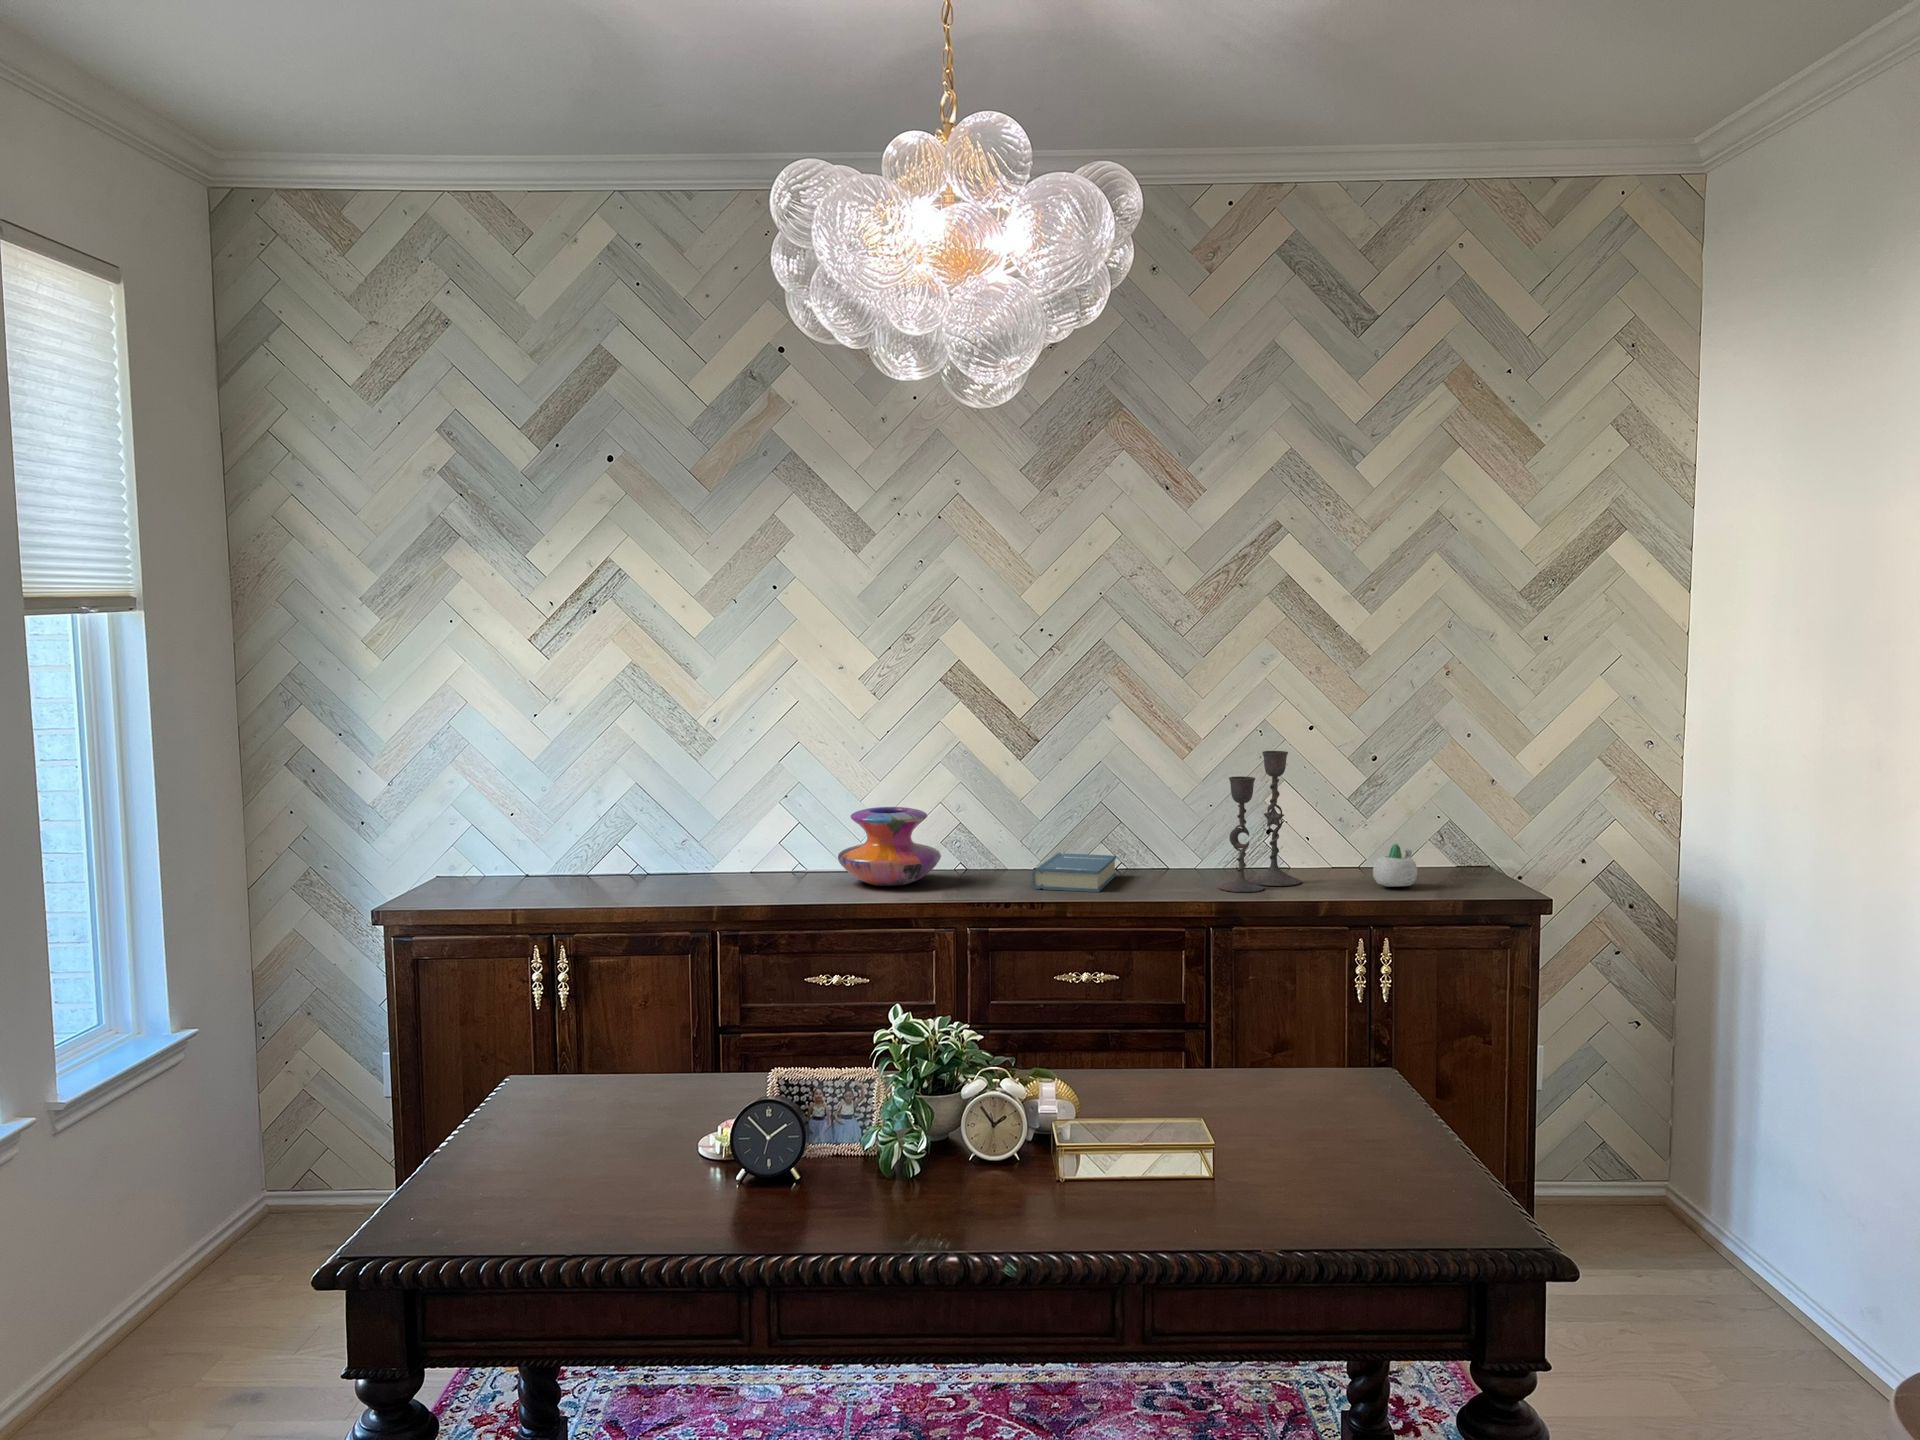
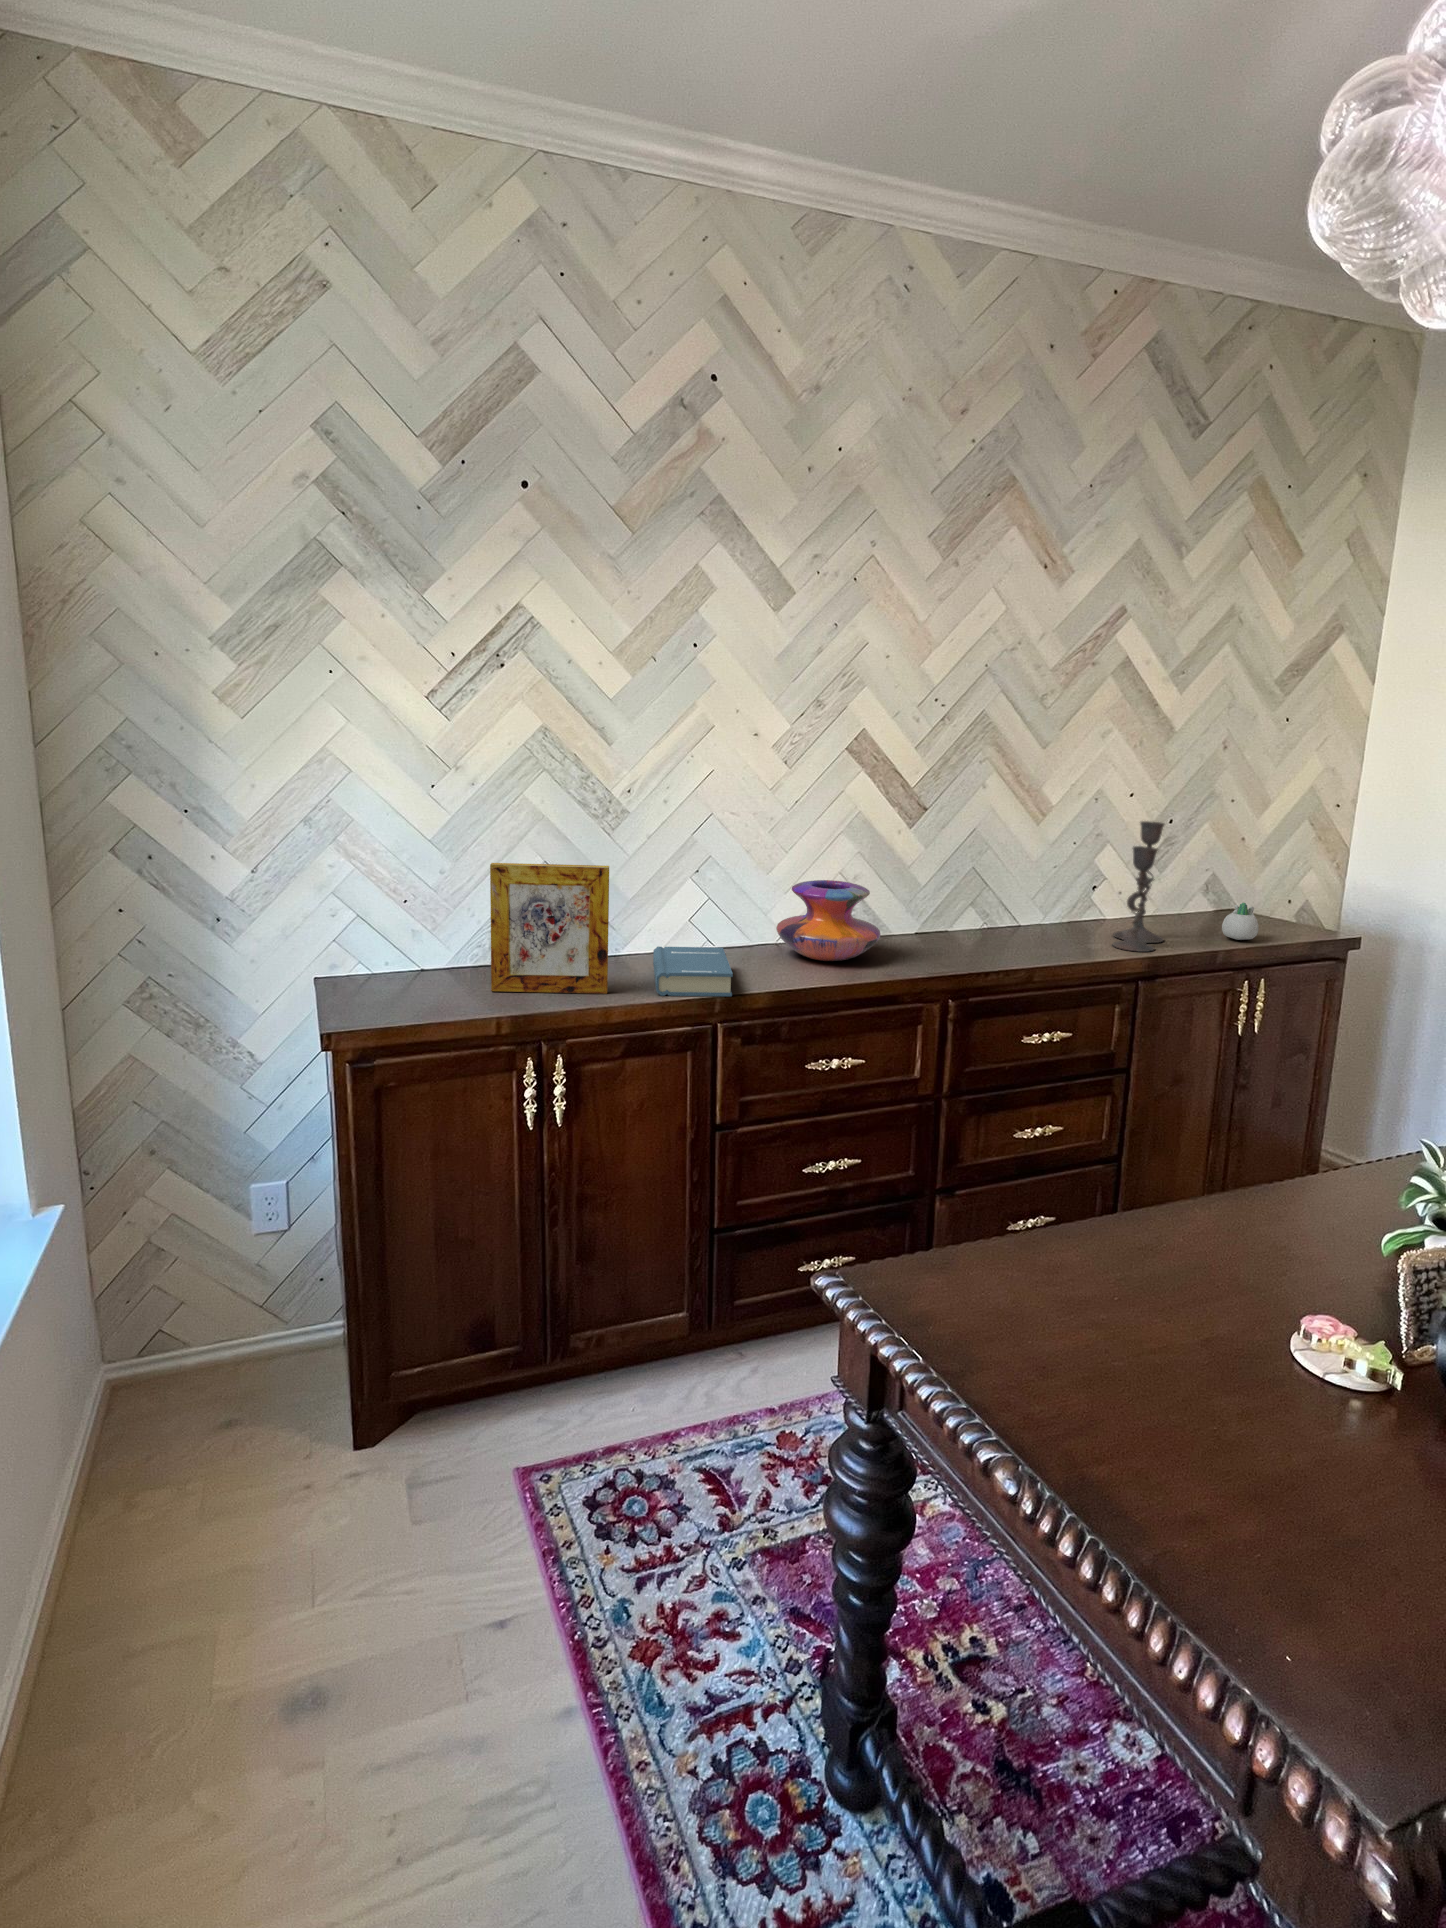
picture frame: none [533,779,629,898] -> present [490,863,609,994]
hardback book: present [1032,853,1116,892] -> present [653,947,733,996]

